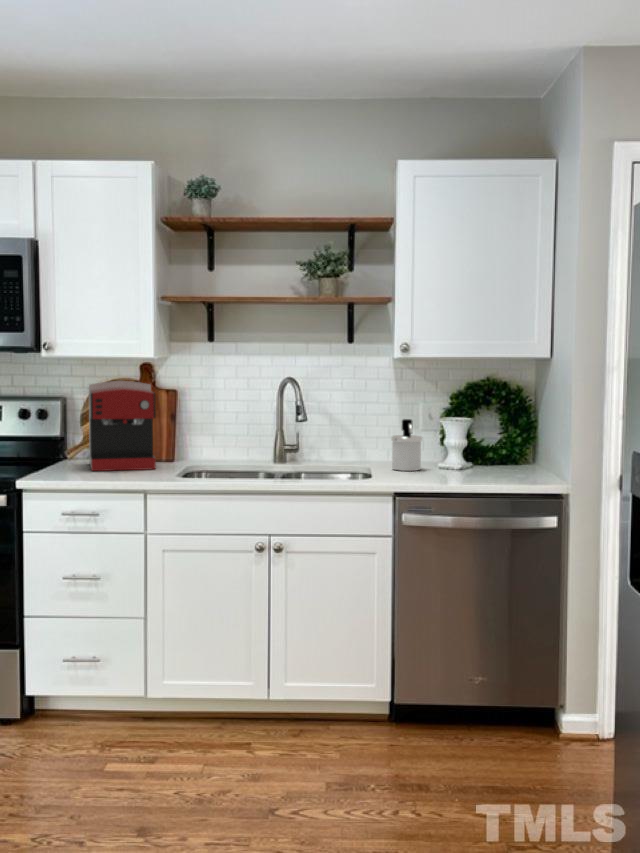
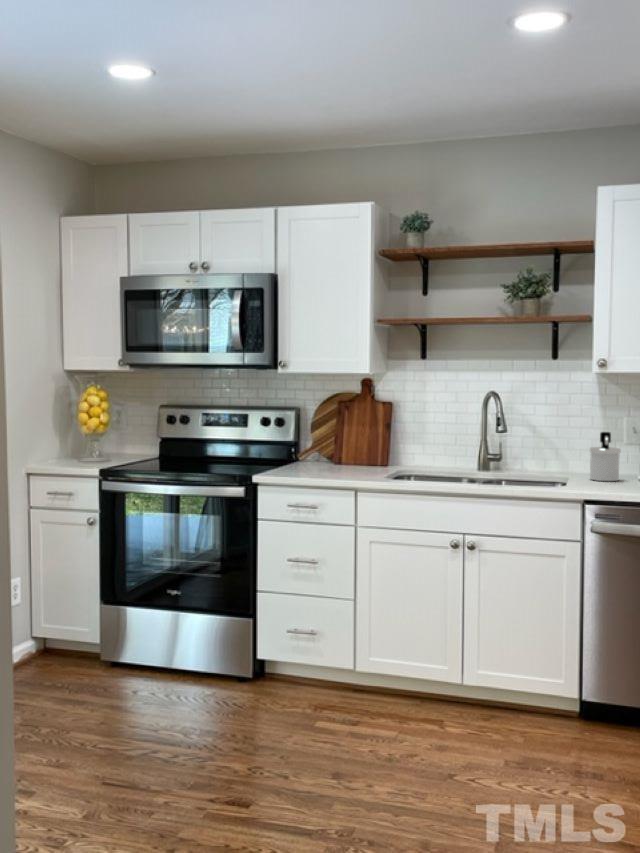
coffee maker: present [89,381,156,471] -> none [316,394,371,472]

